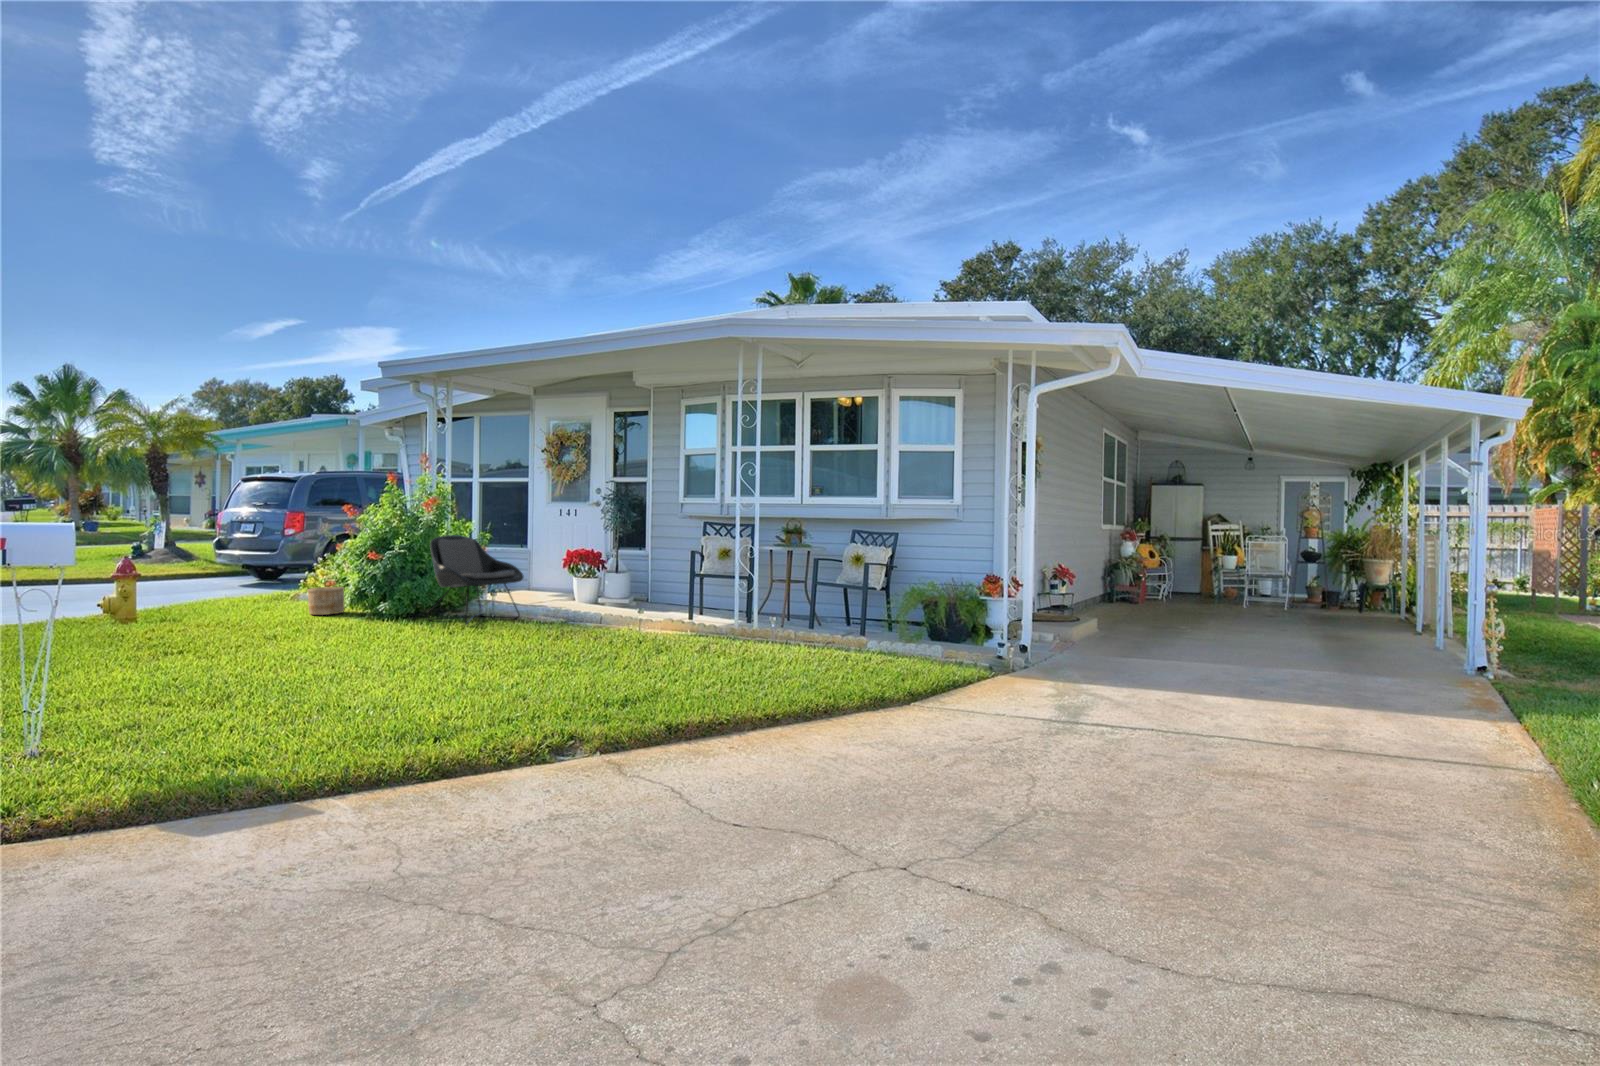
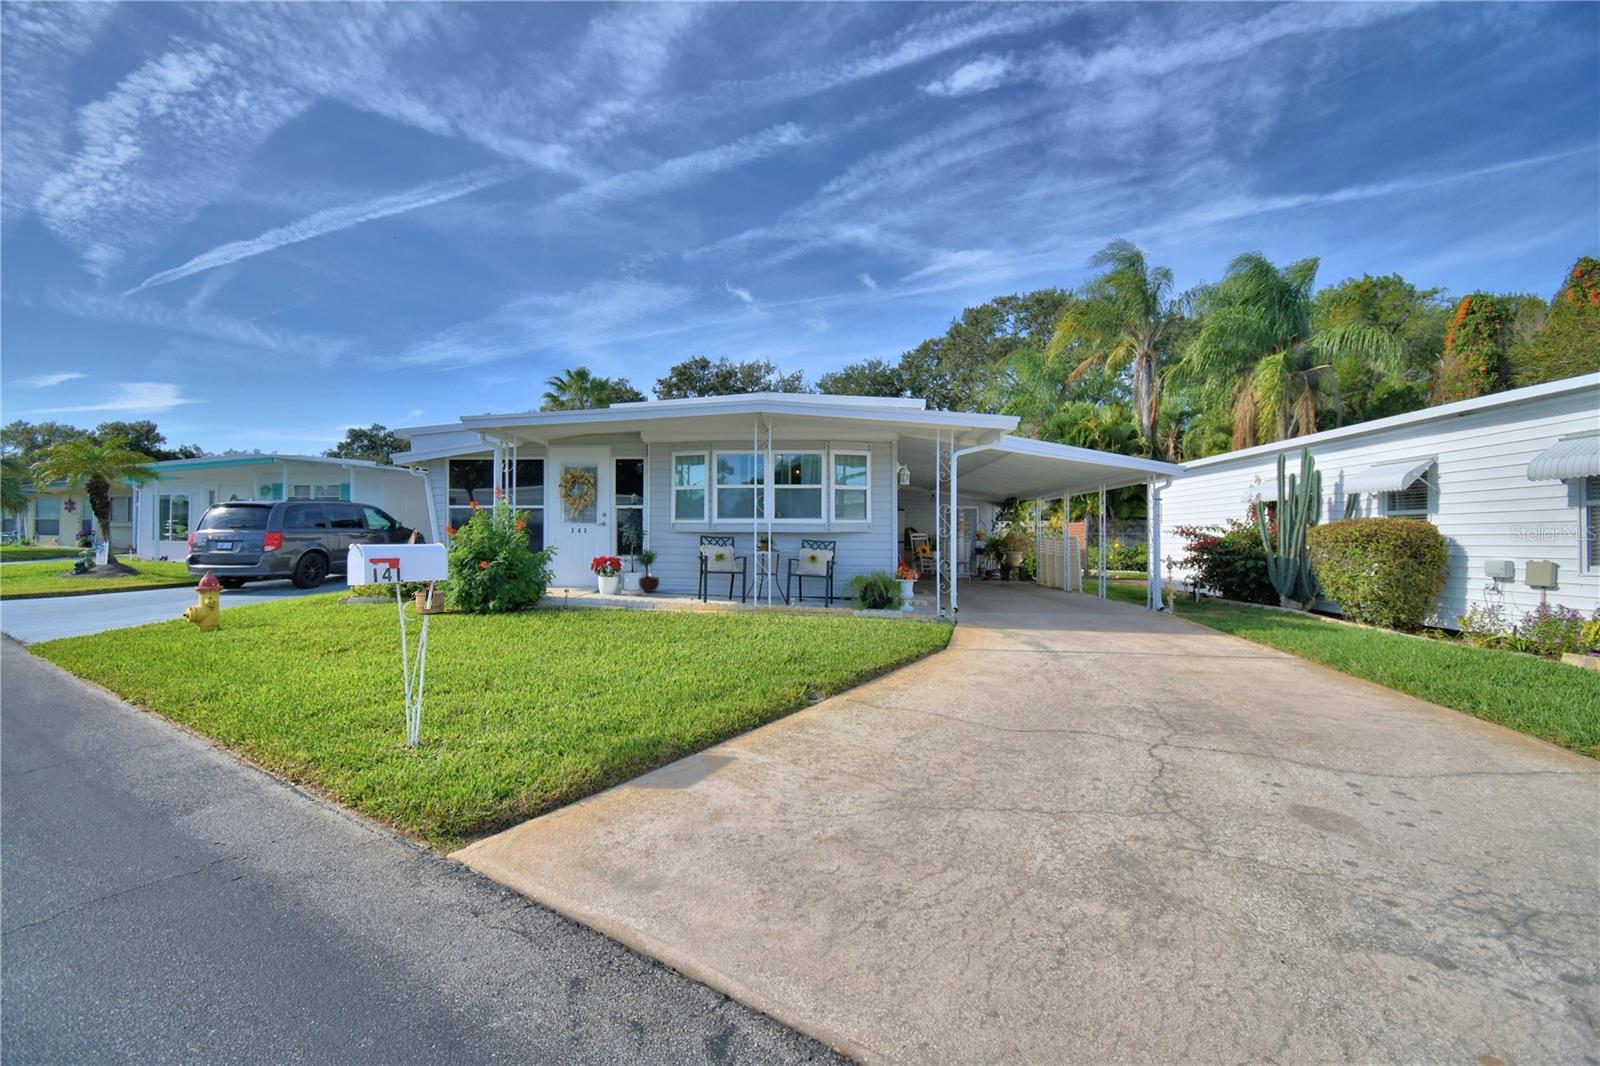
potted tree: none [618,534,662,602] -> present [635,549,659,592]
lounge chair: present [426,535,524,625] -> none [528,548,597,614]

